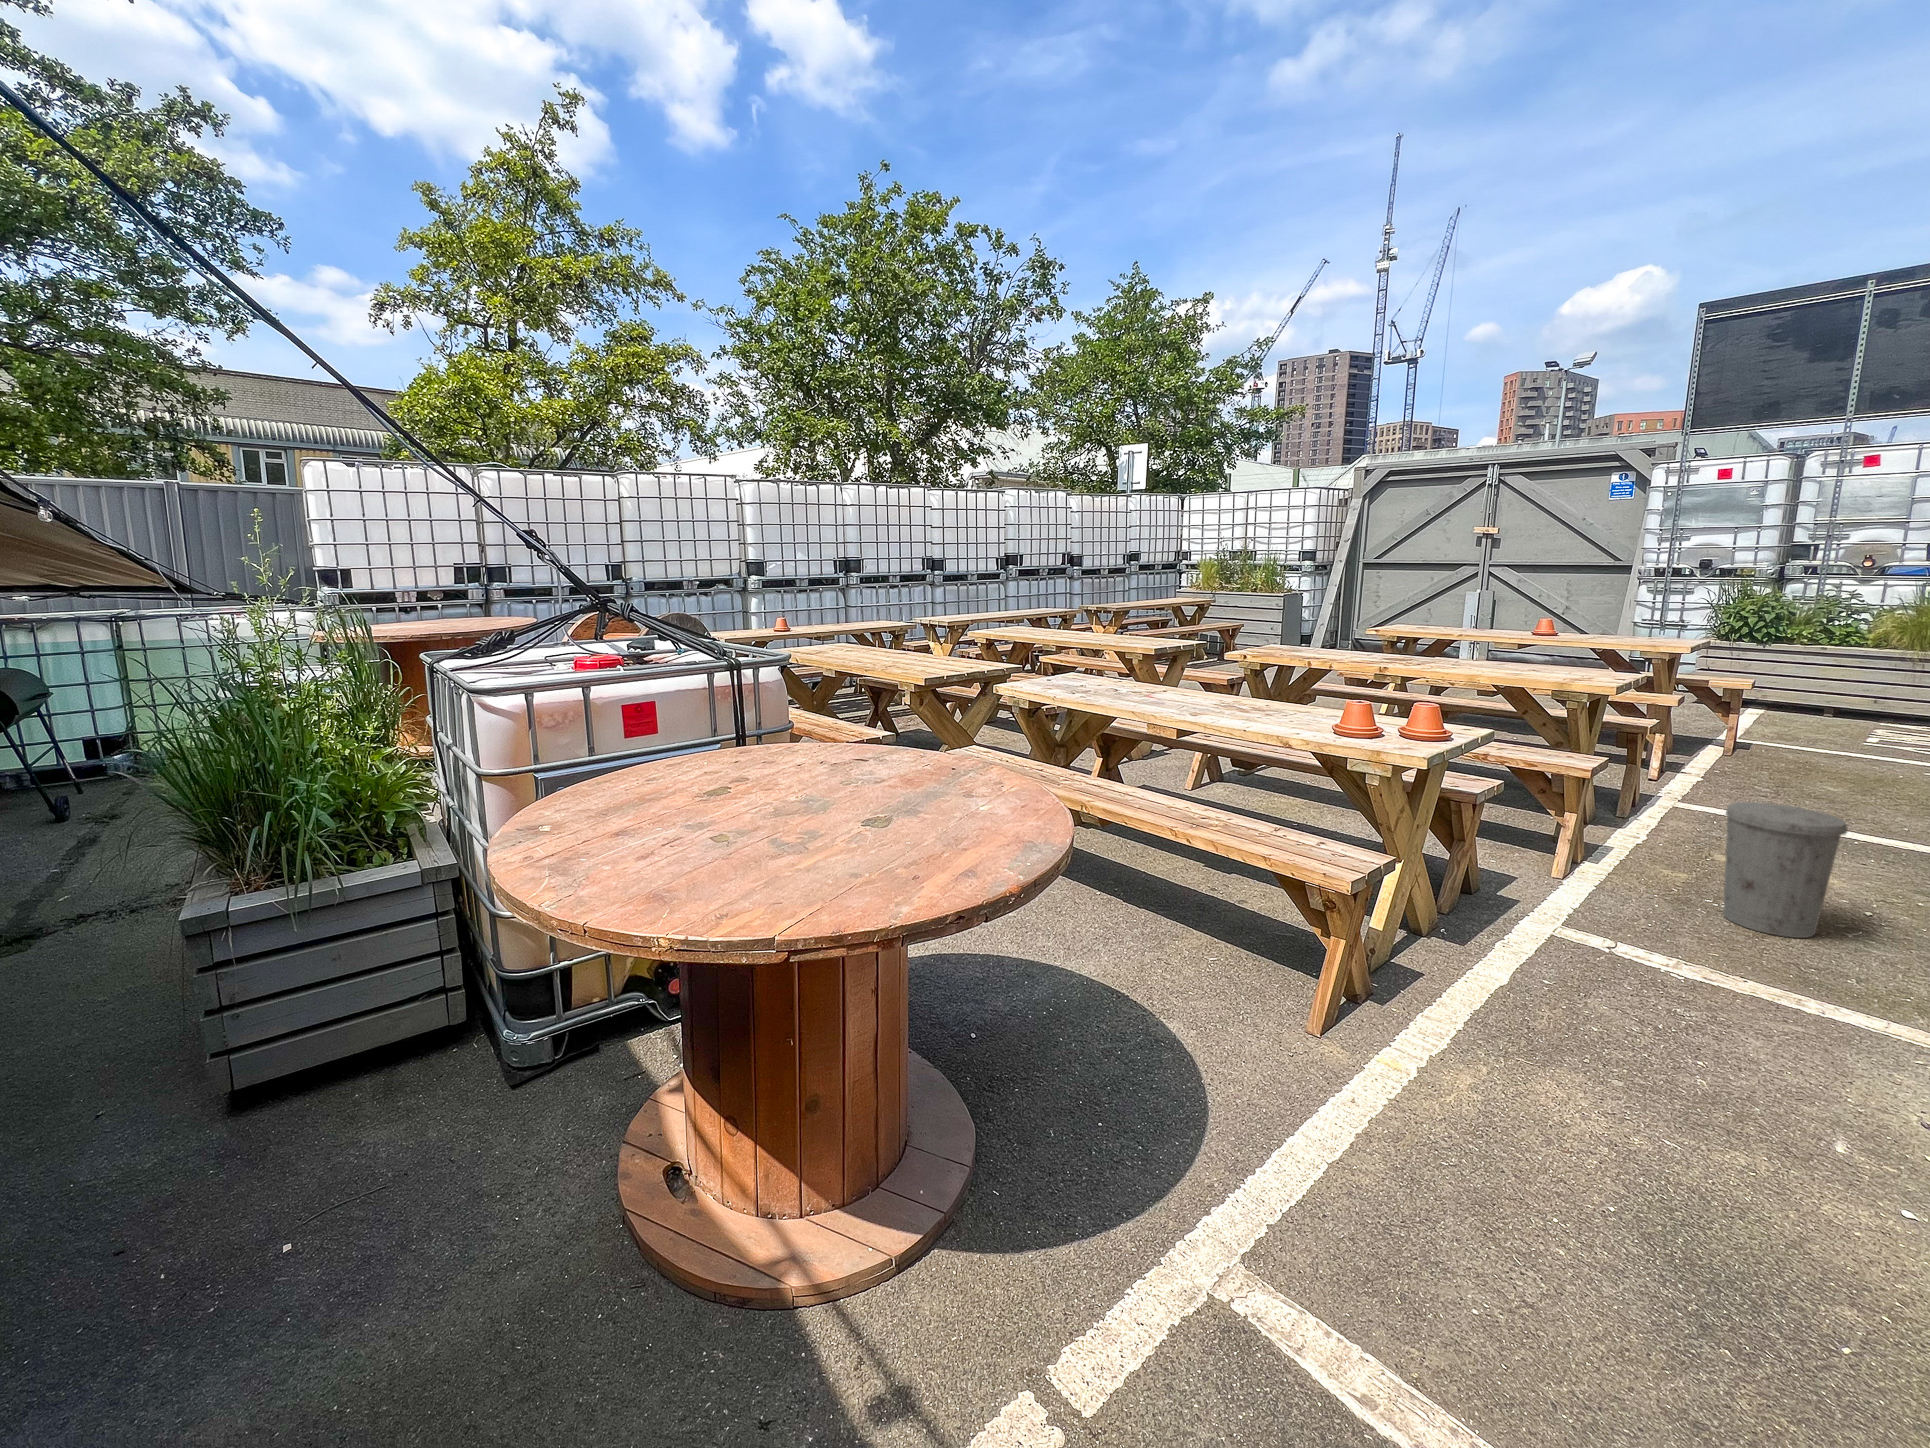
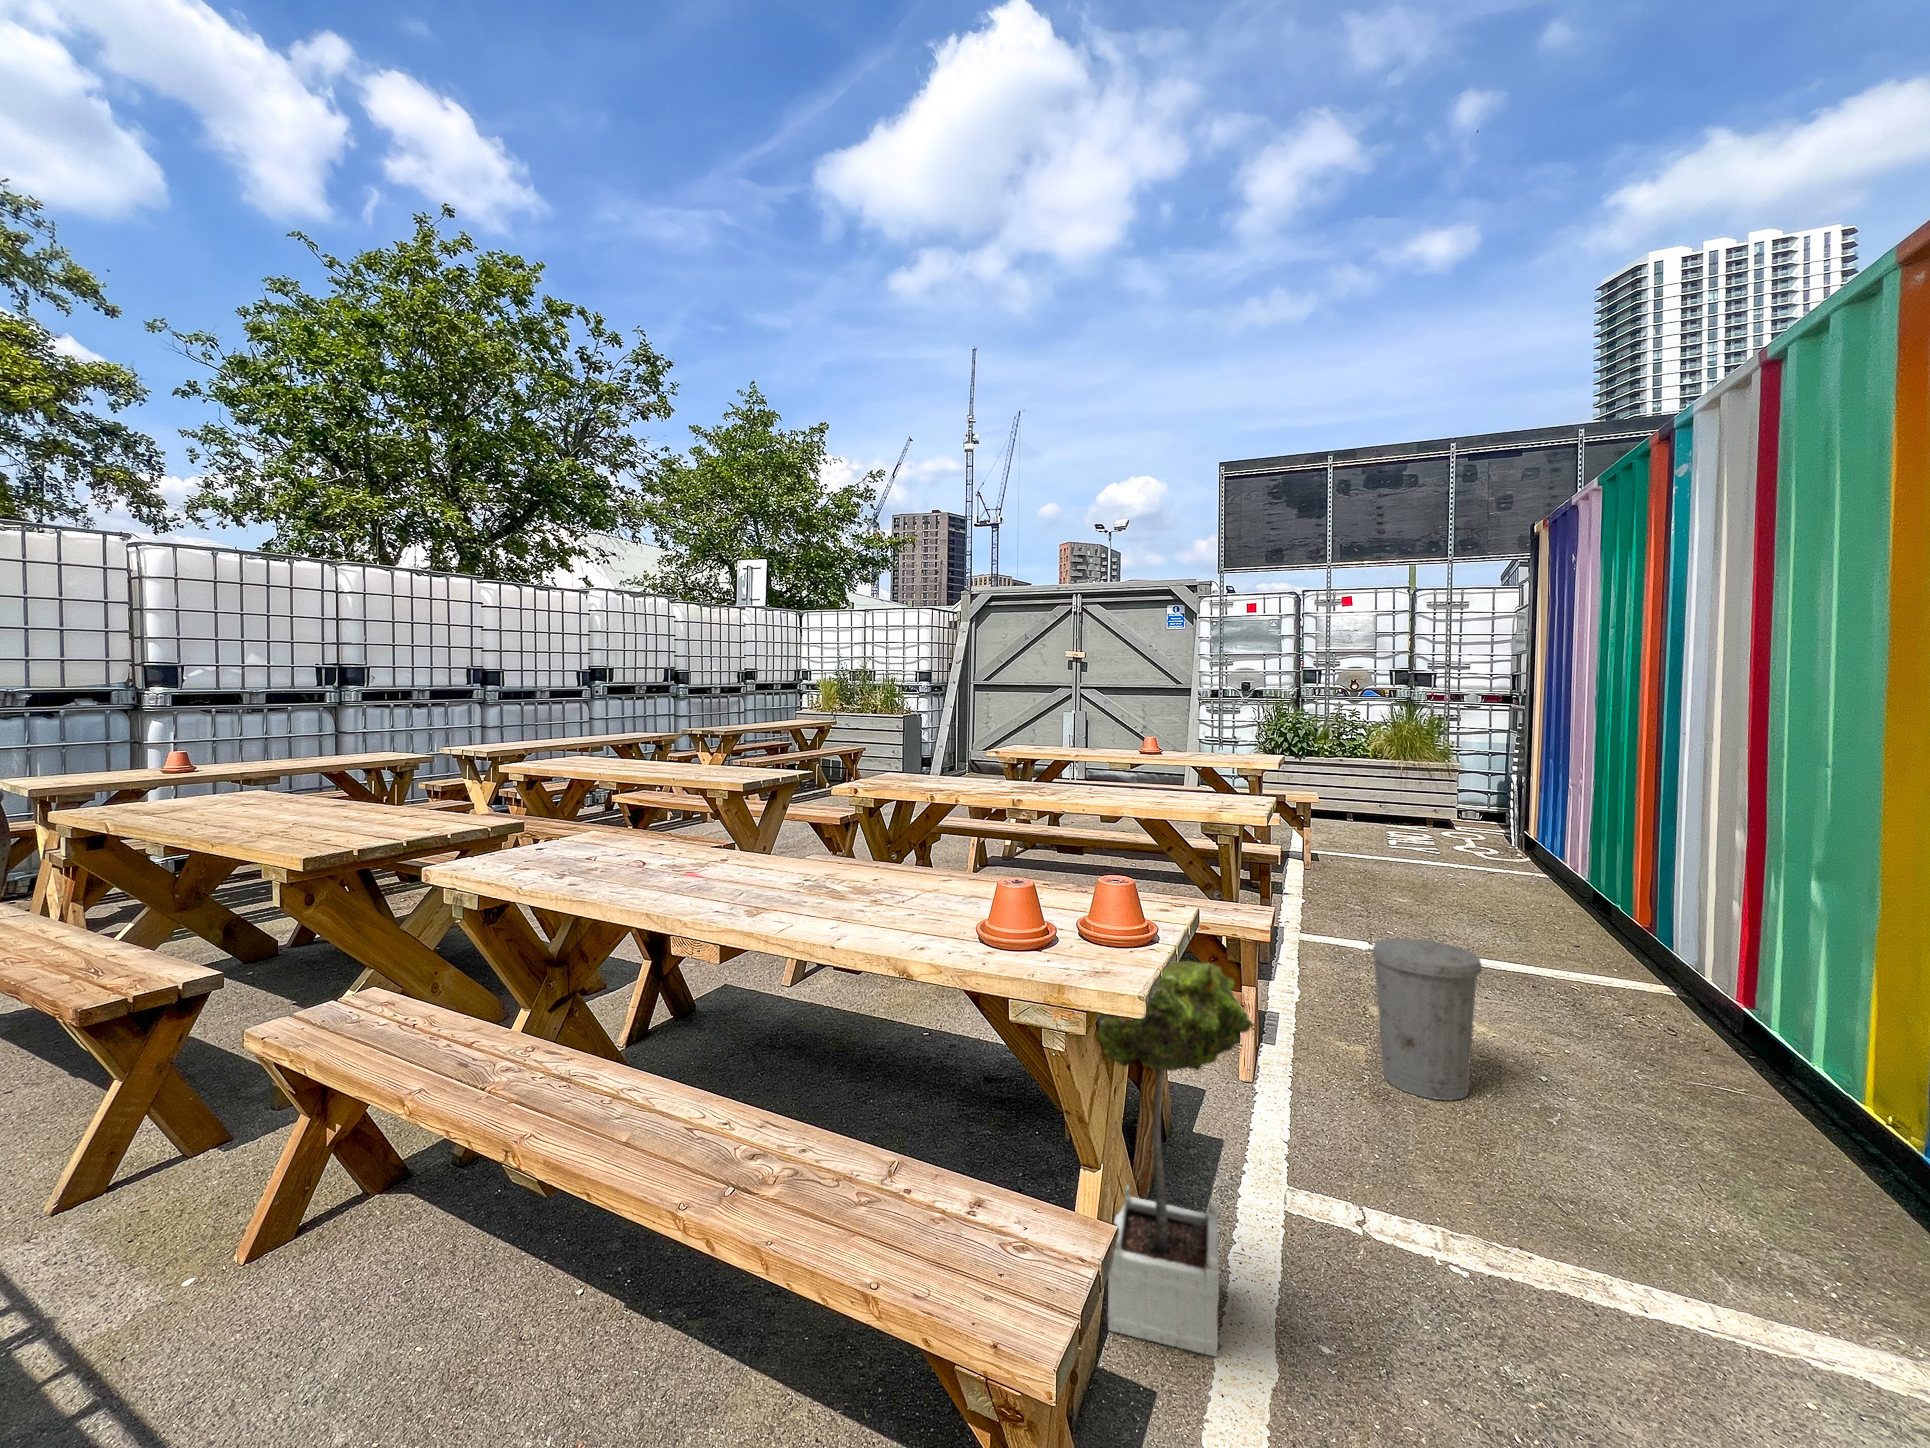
potted tree: none [1406,767,1533,1008] -> present [1096,961,1252,1357]

